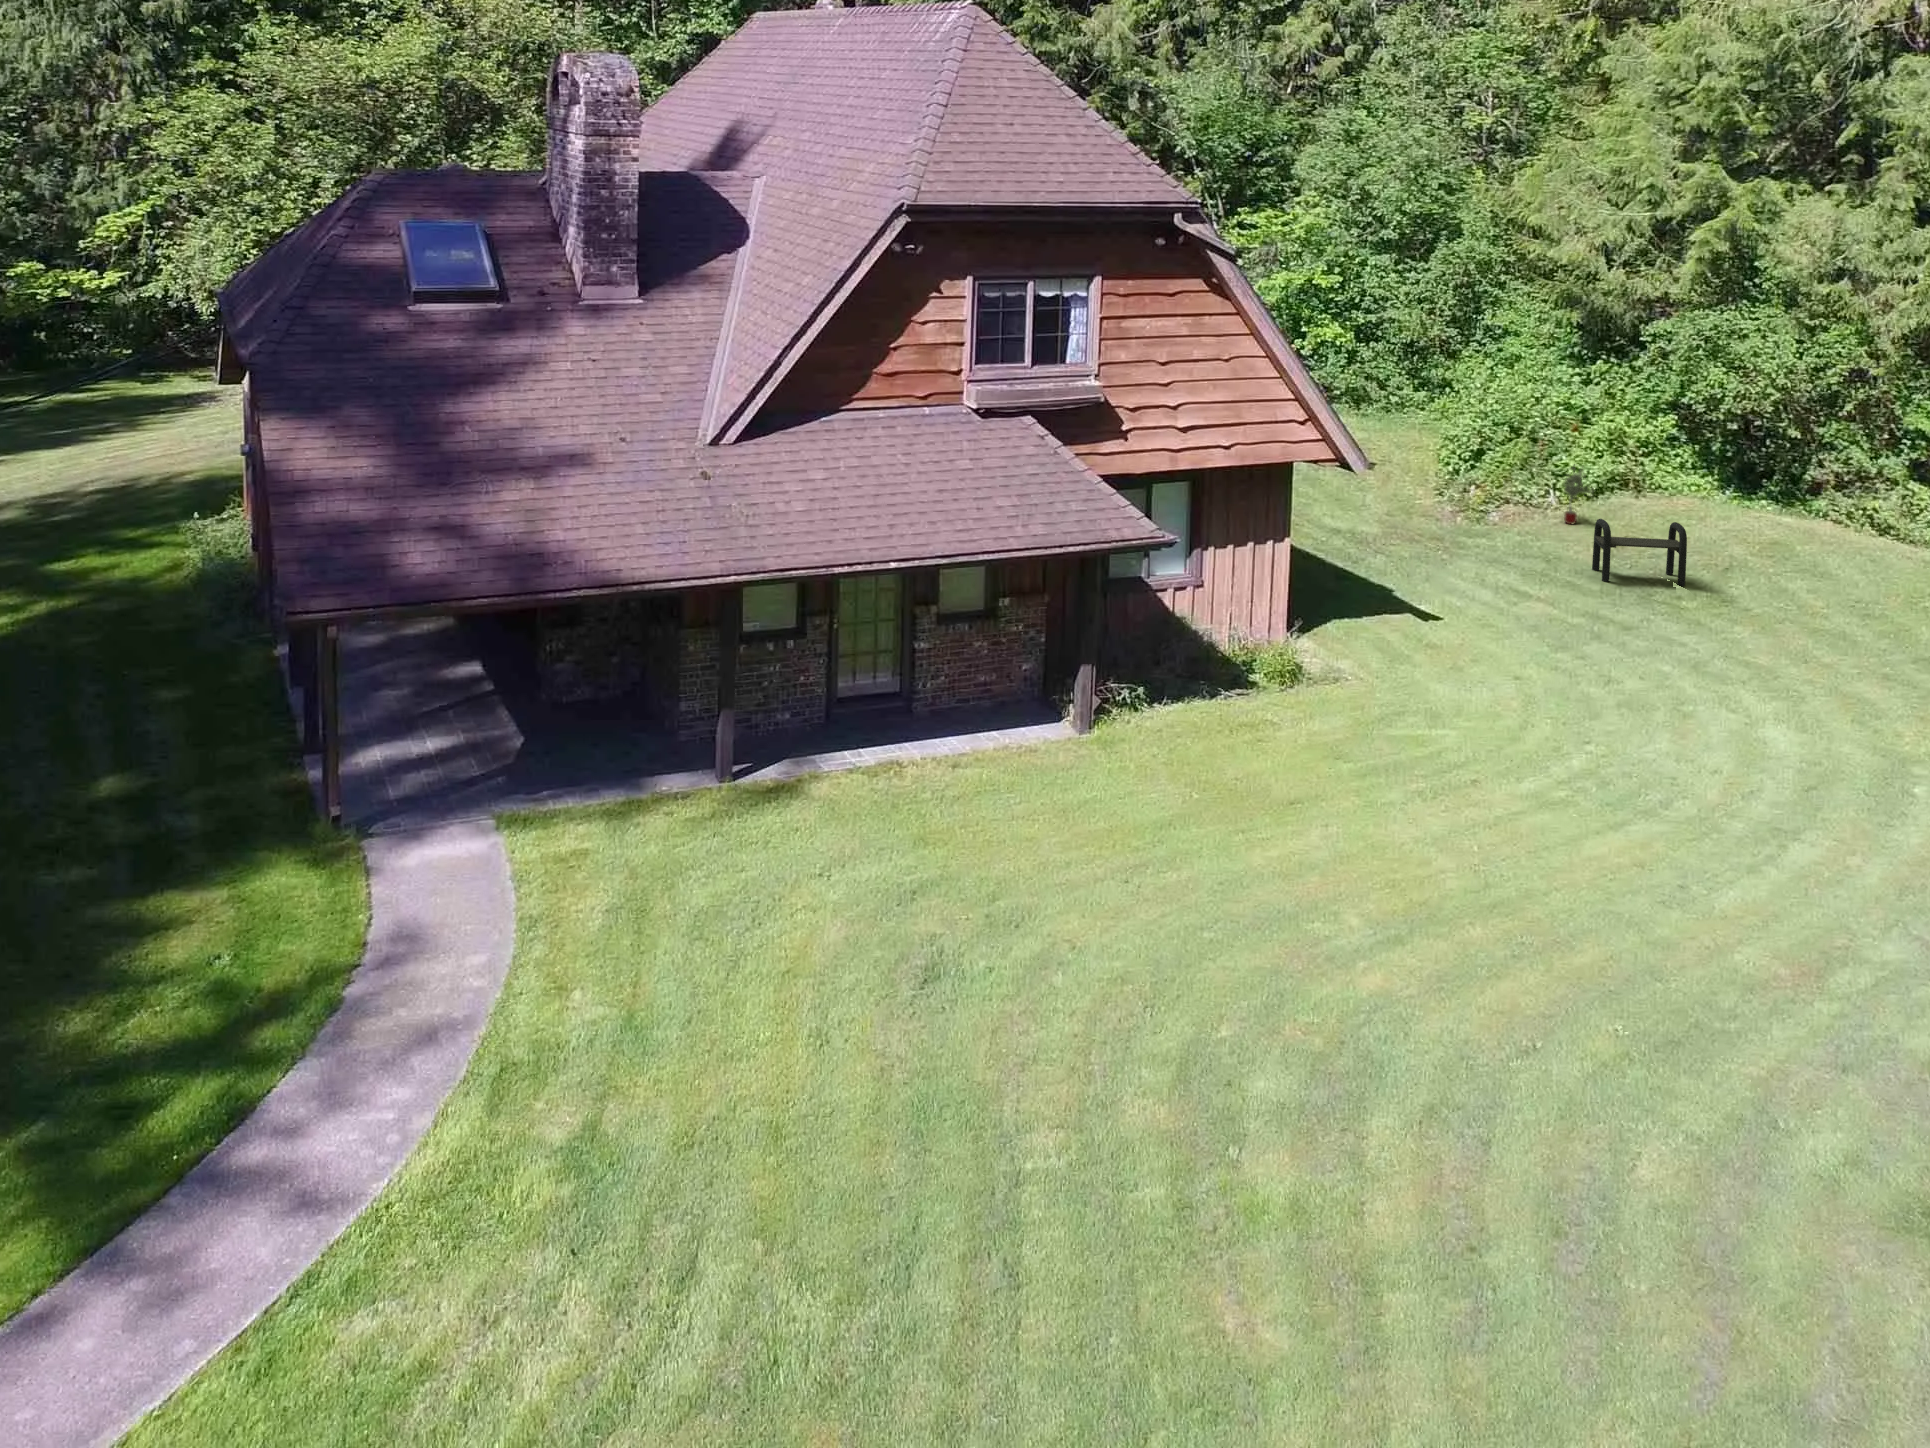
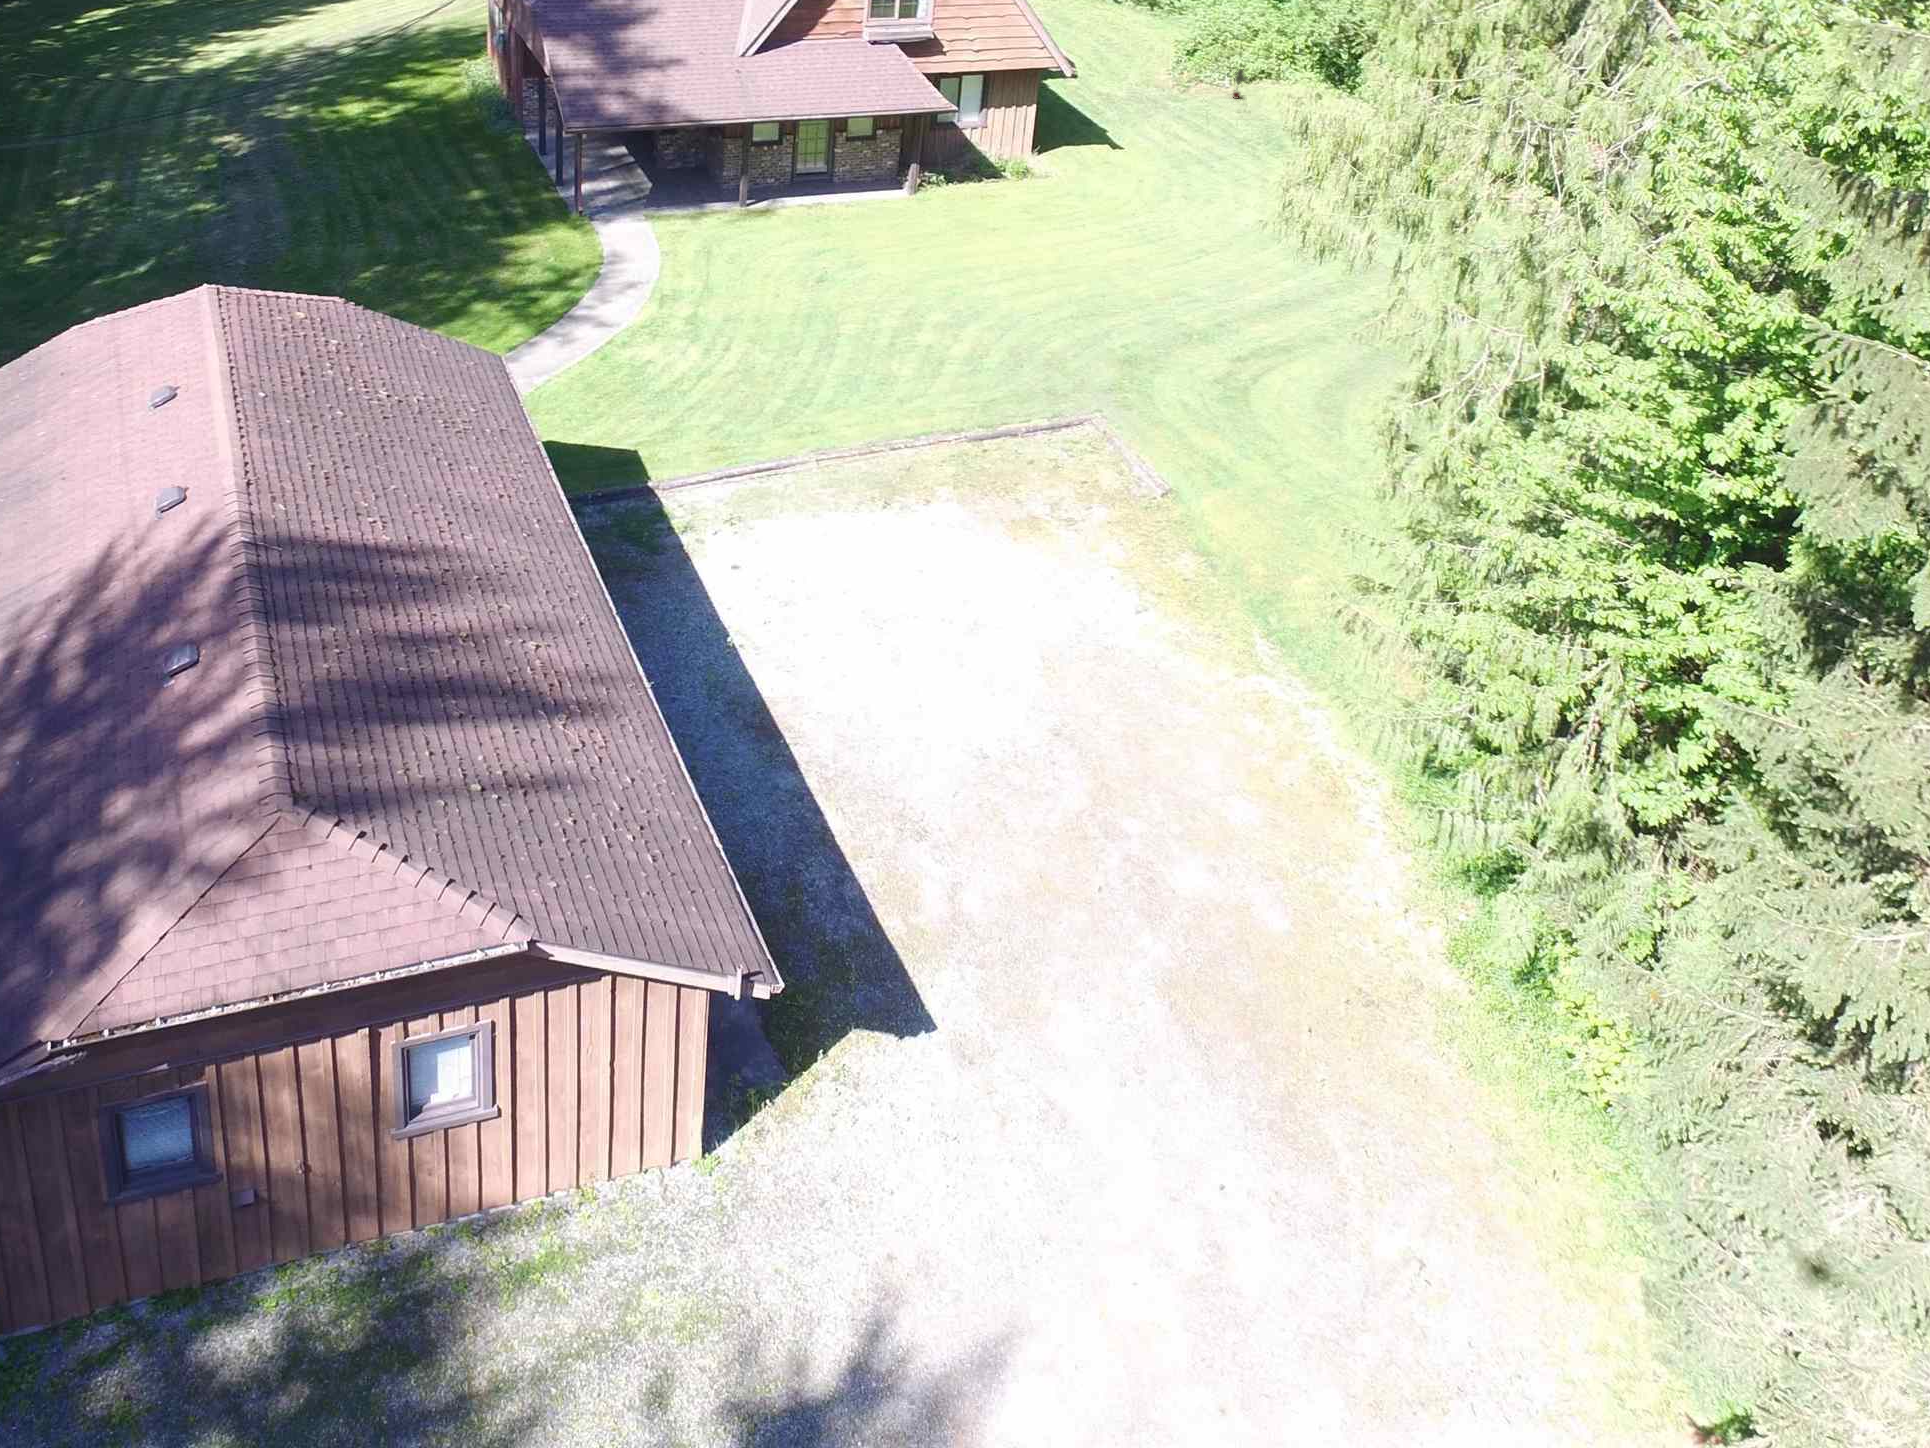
bench: present [1592,519,1687,586] -> none [1222,100,1270,140]

